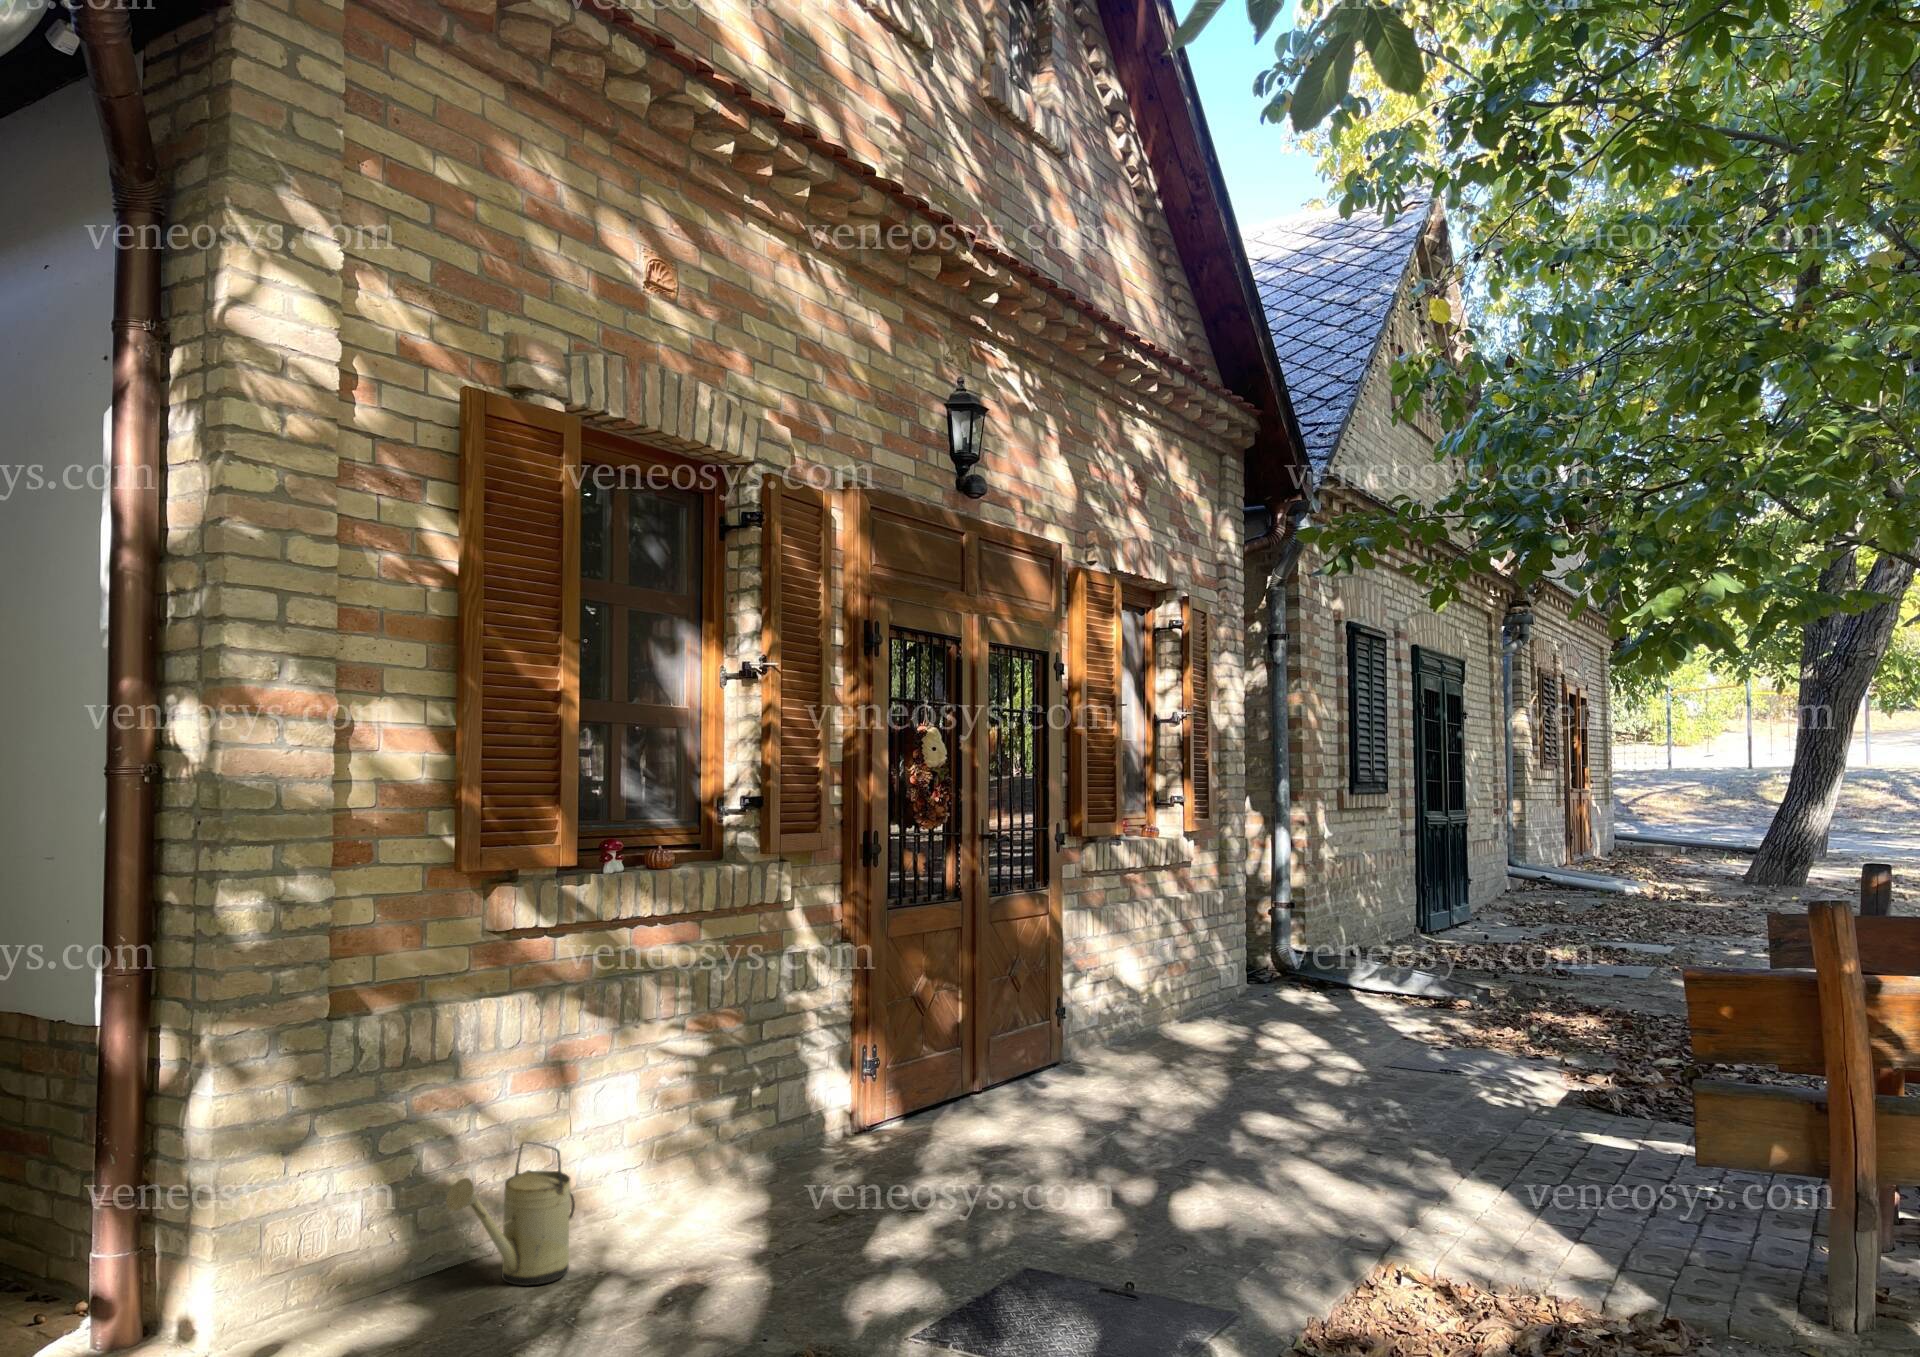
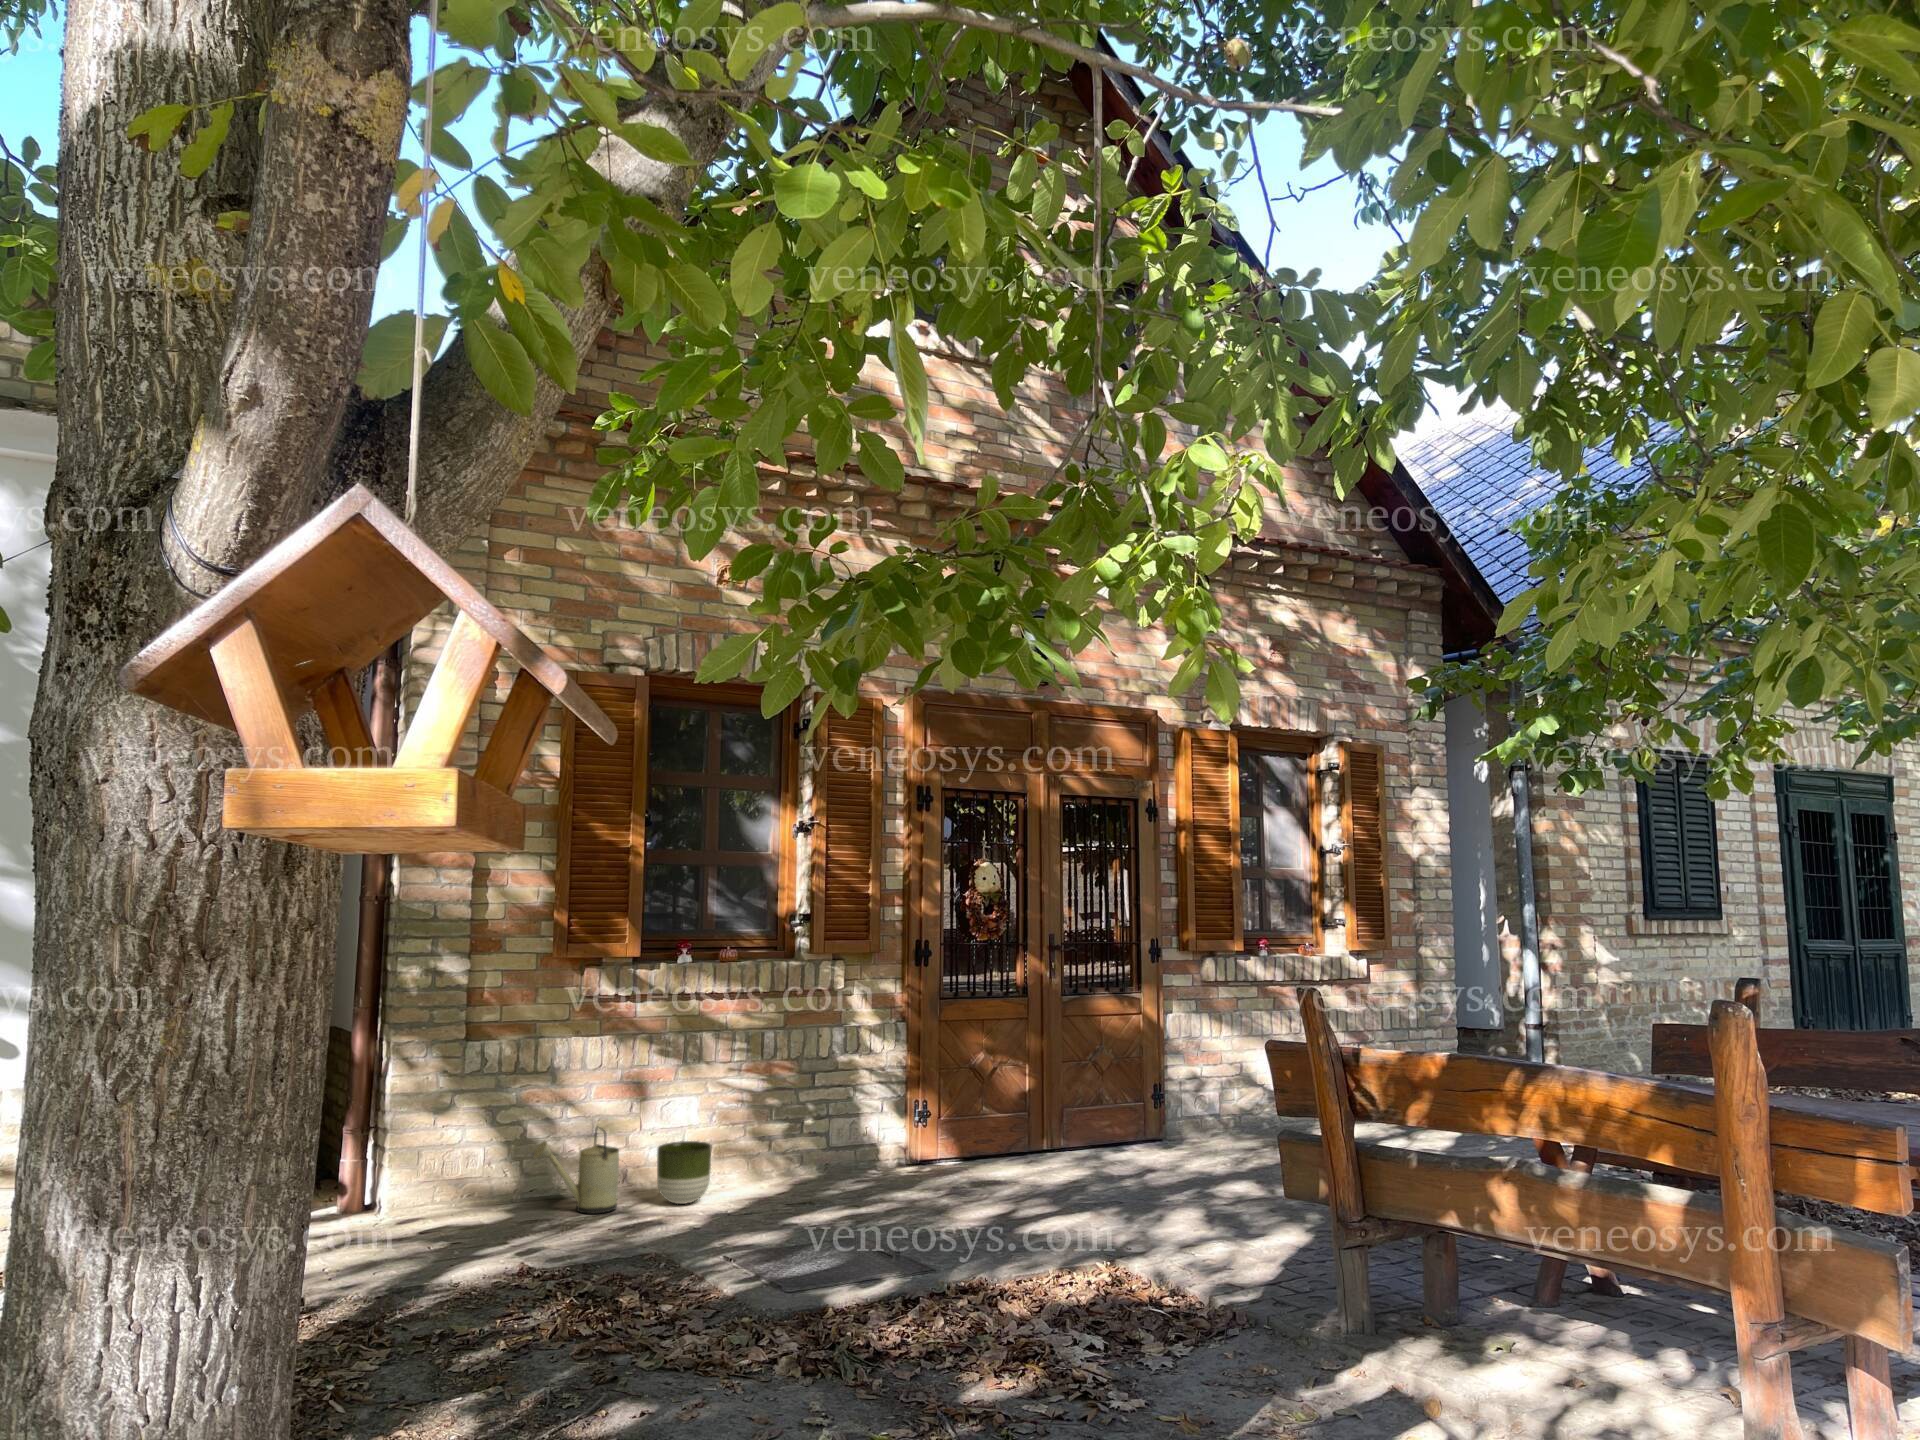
planter: none [603,1142,687,1242] -> present [657,1141,711,1204]

